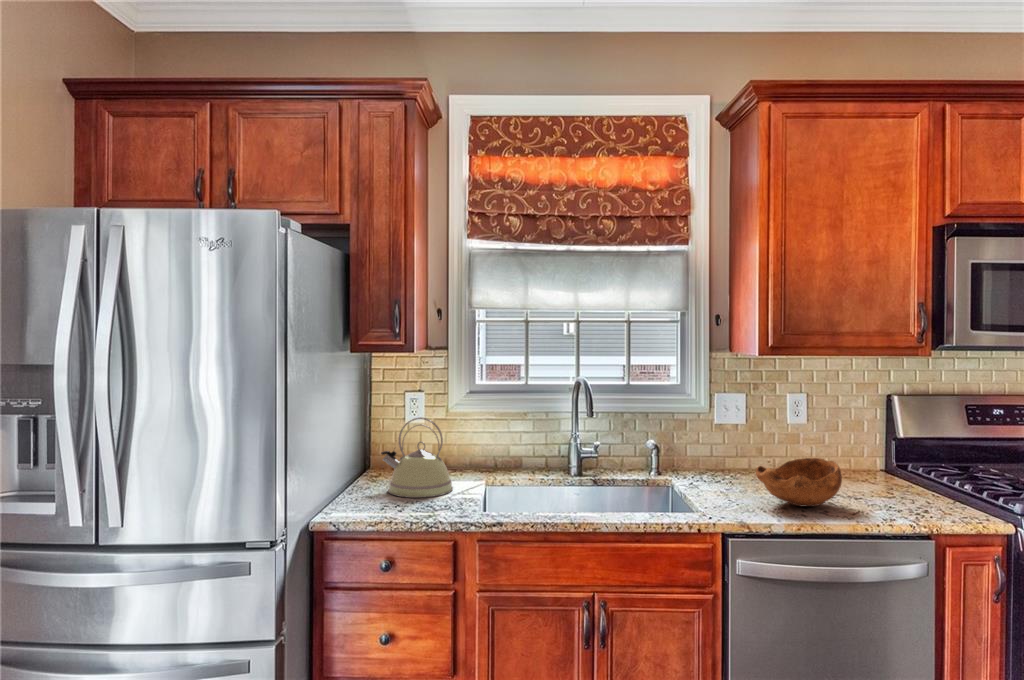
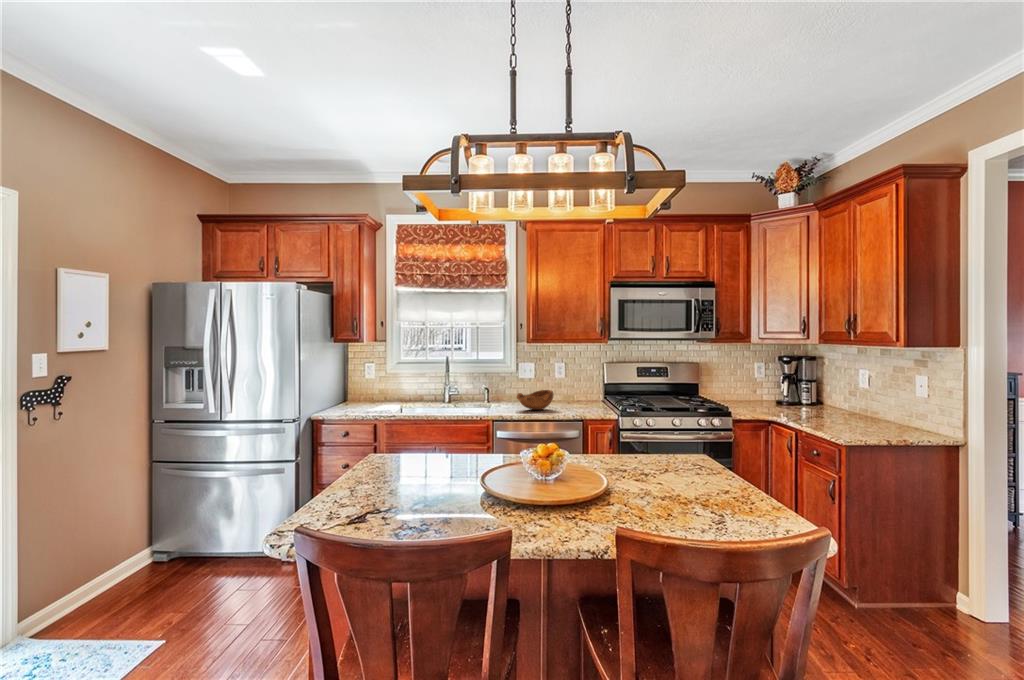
kettle: present [381,417,453,498] -> none [349,373,384,409]

